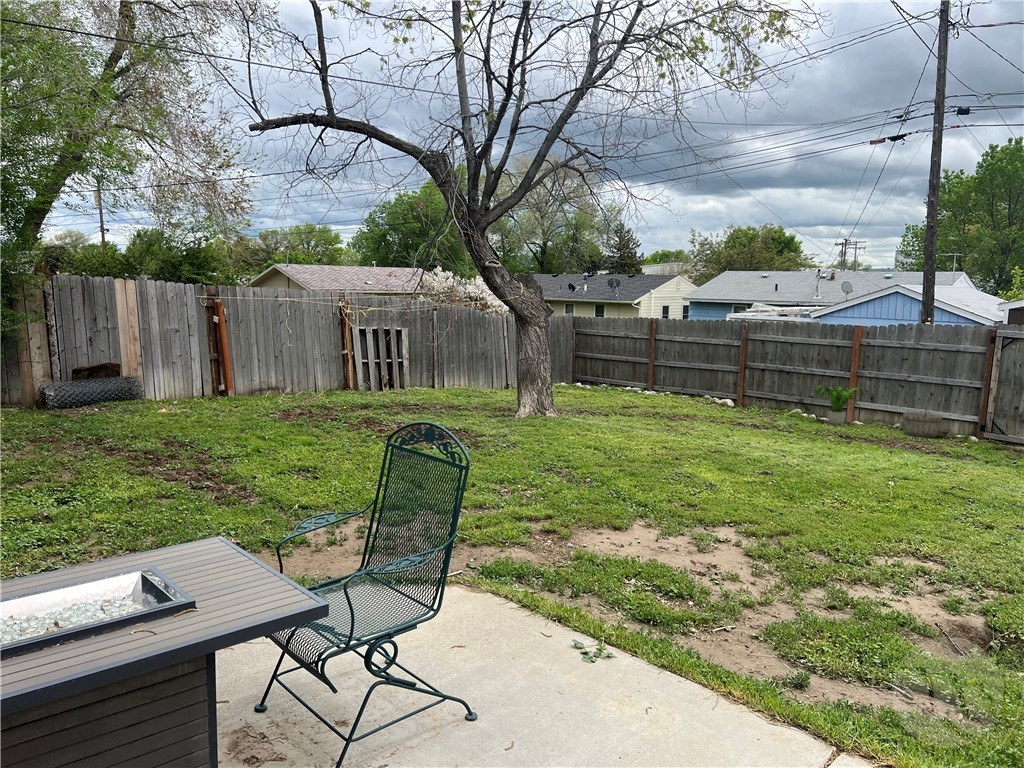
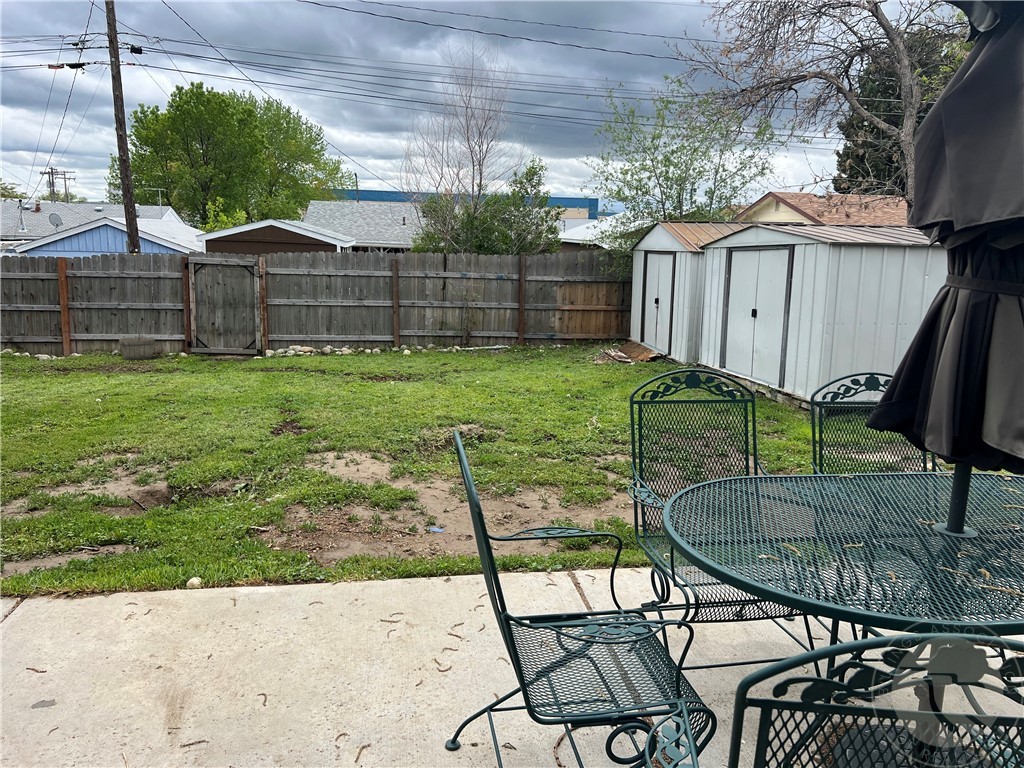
potted plant: present [815,386,864,424] -> none [22,320,79,360]

